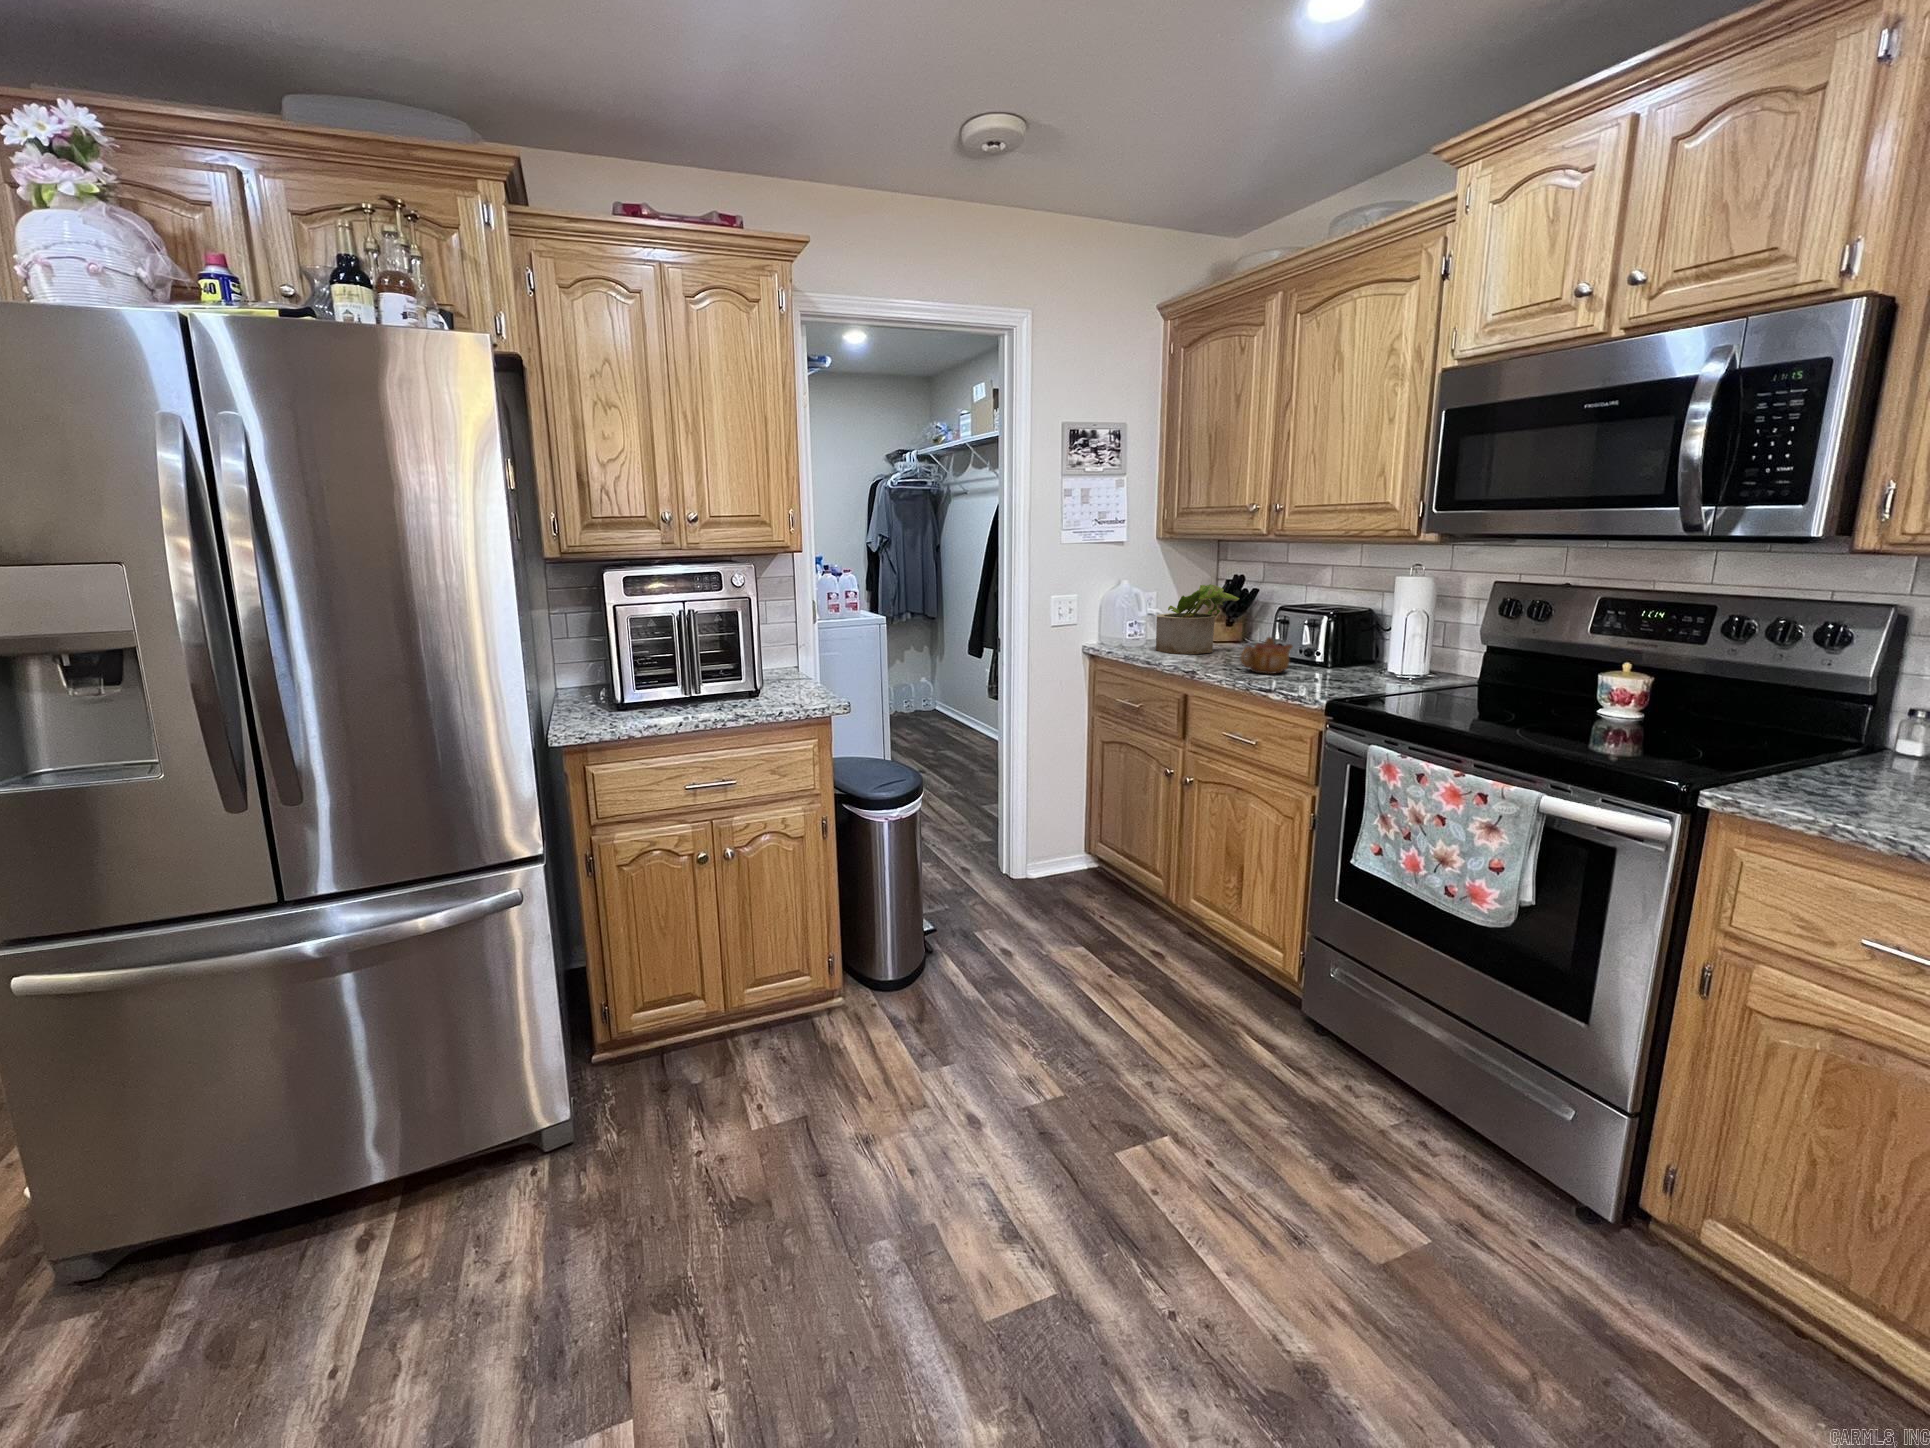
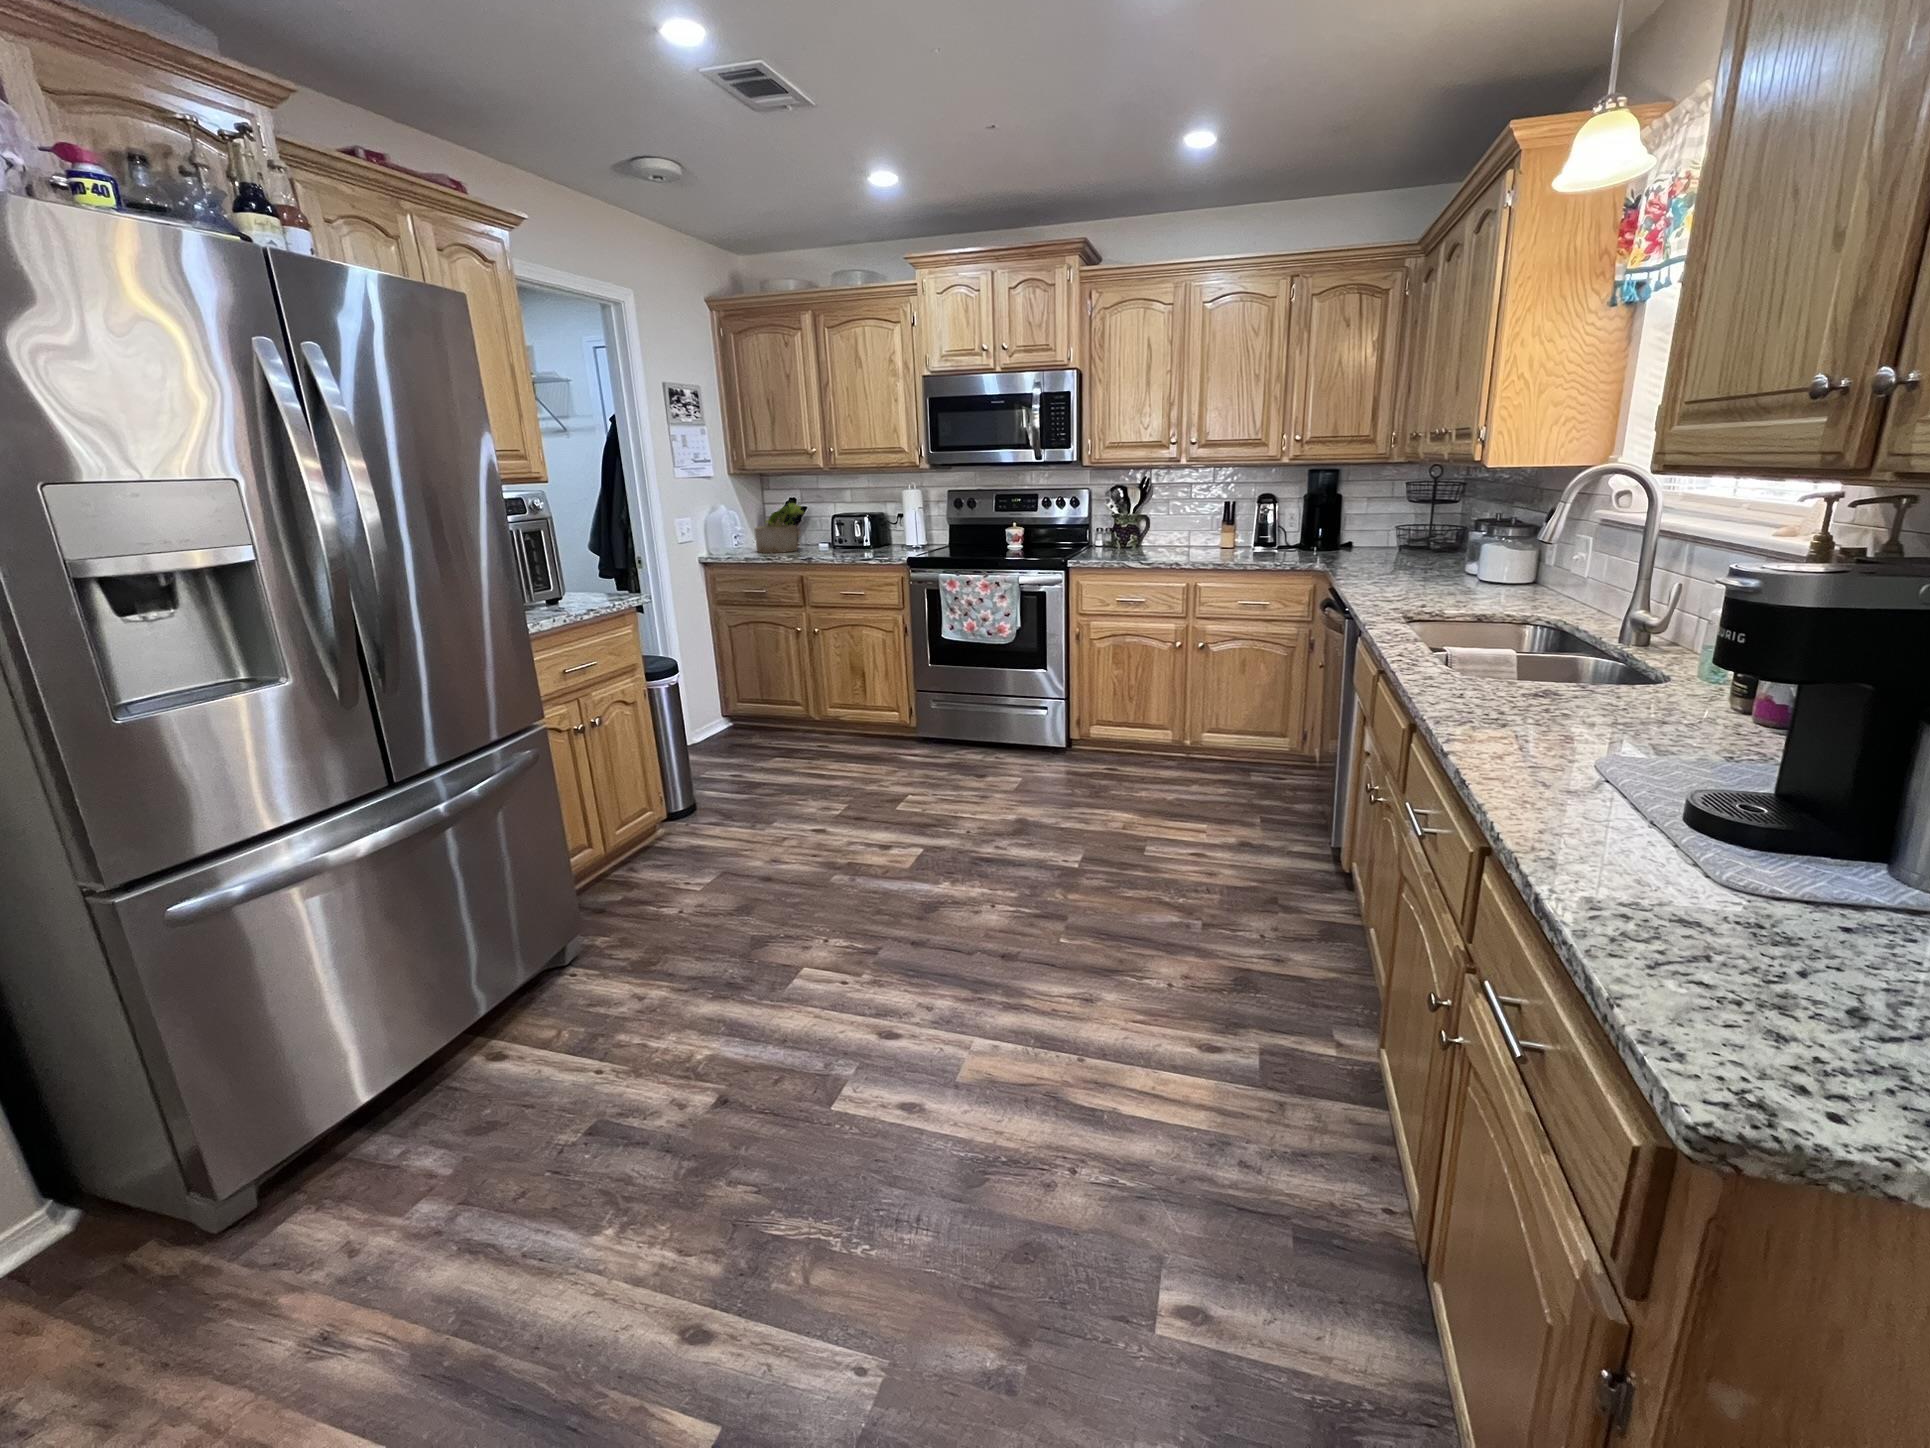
teapot: present [1241,637,1293,674] -> none [838,531,864,554]

